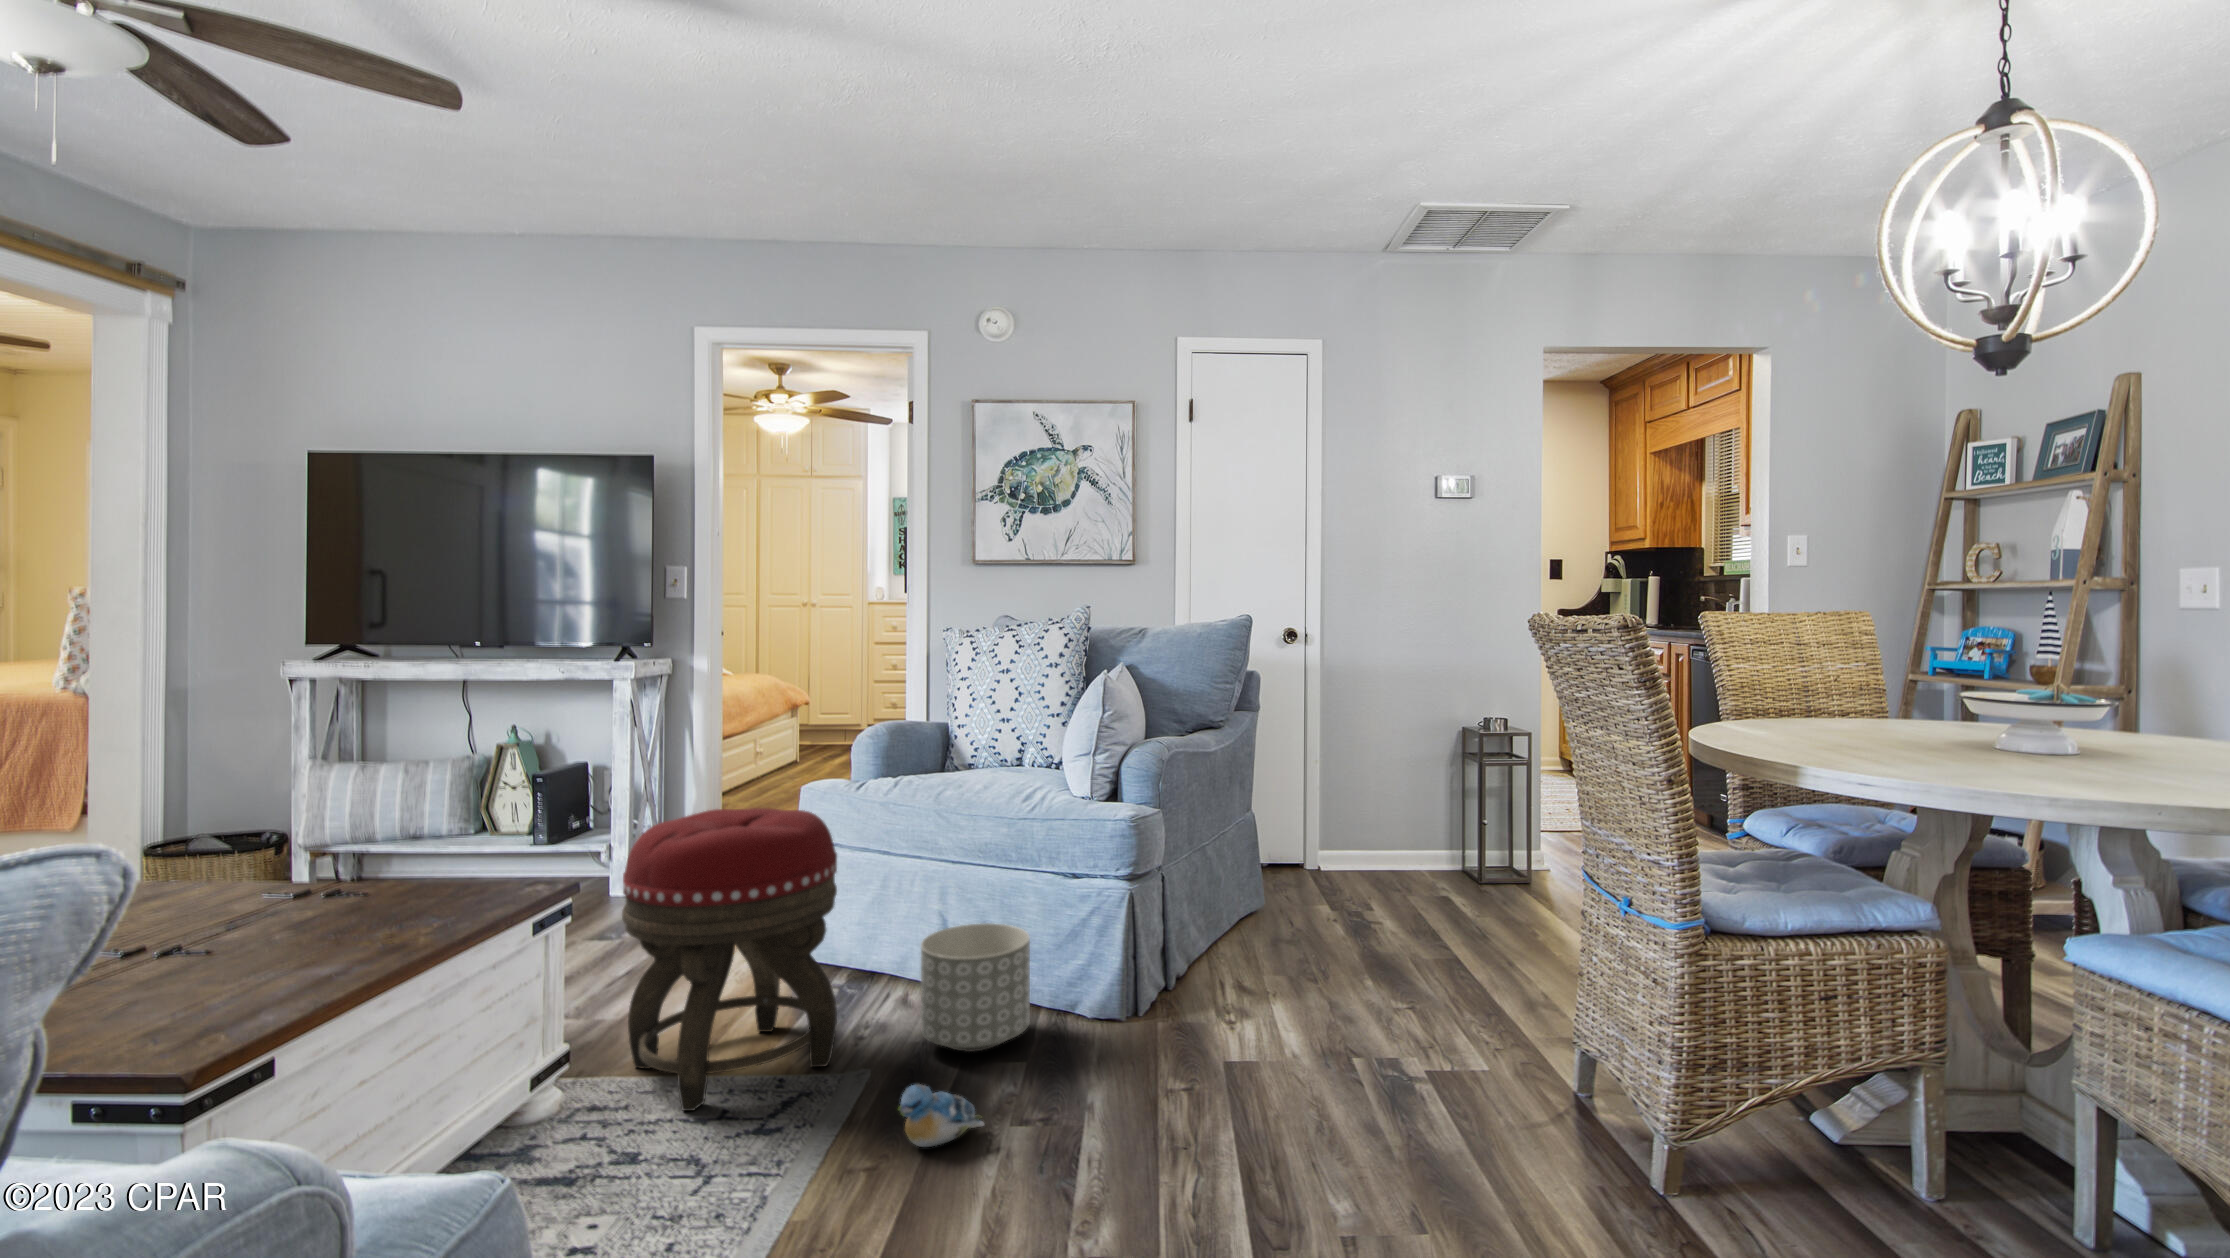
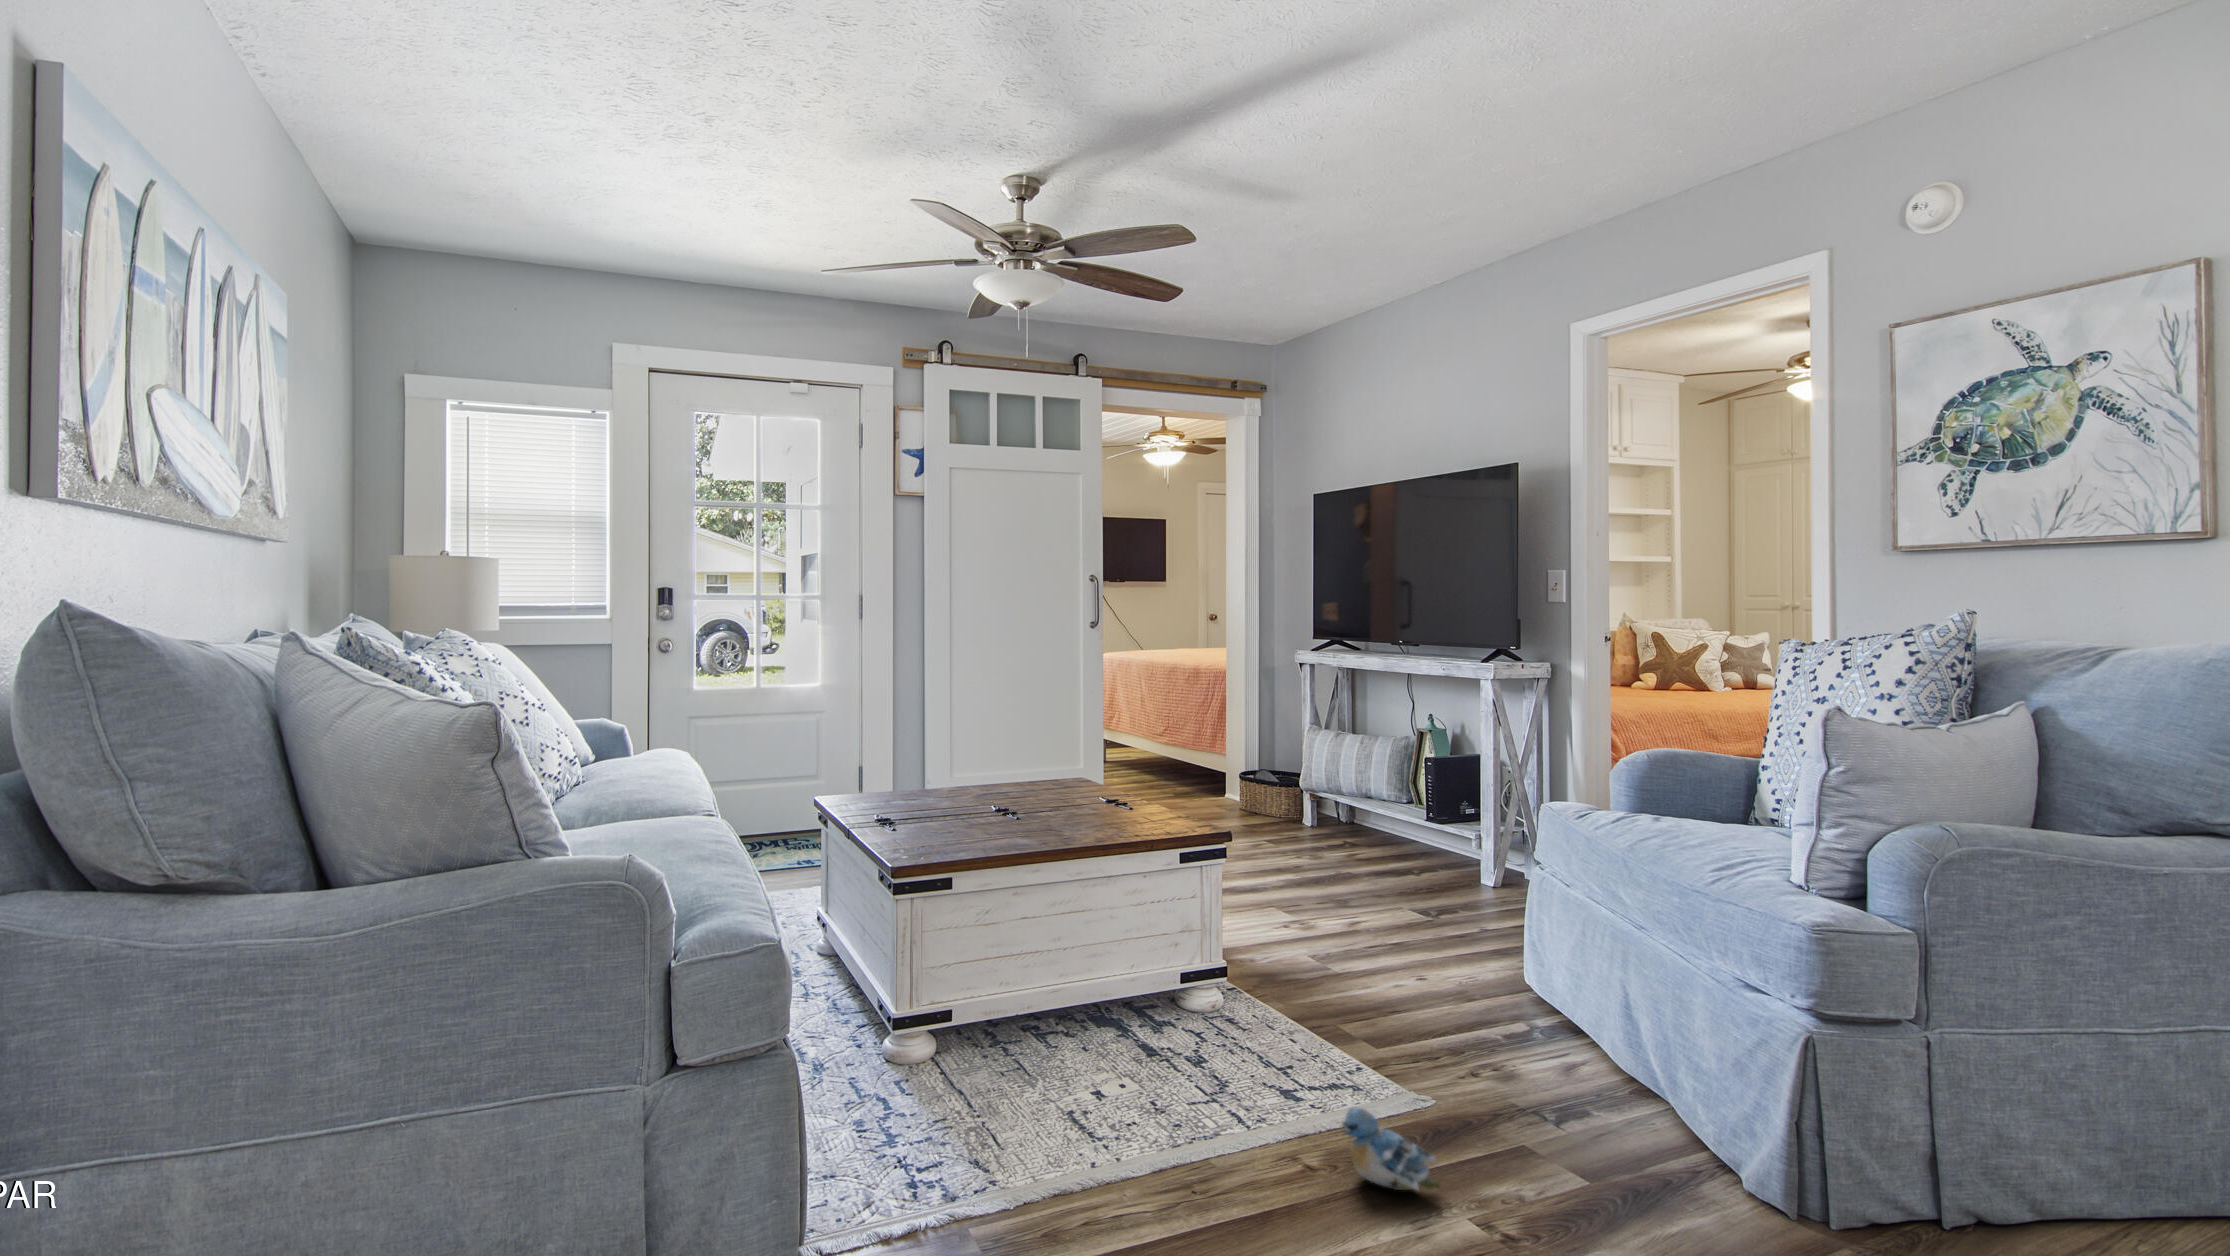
footstool: present [622,808,837,1111] -> none [1256,797,1452,1079]
planter: present [921,923,1030,1052] -> none [1501,988,1646,1148]

